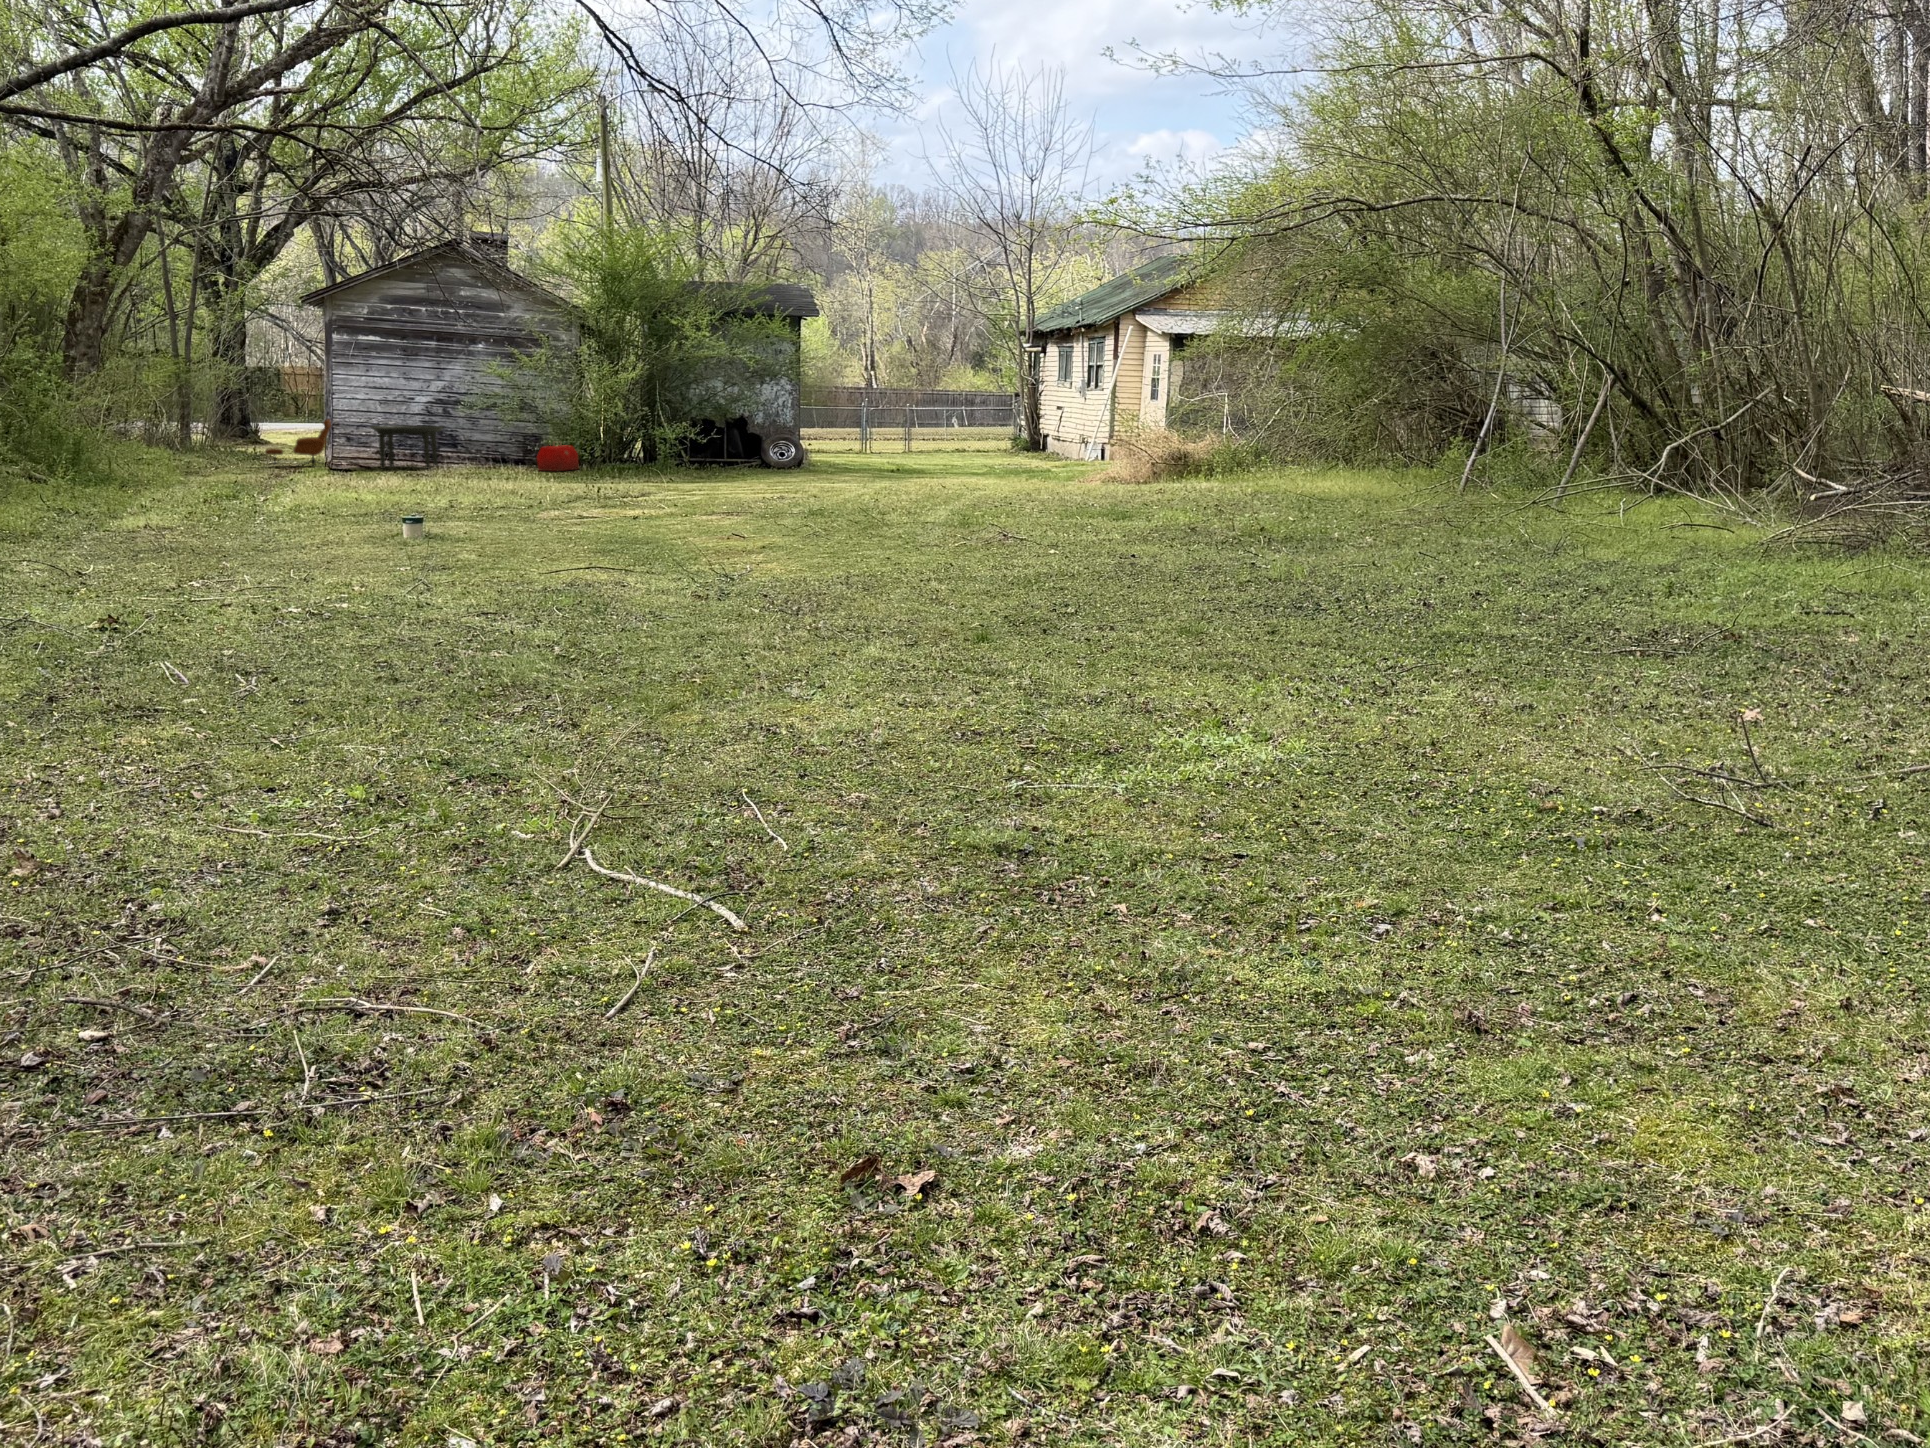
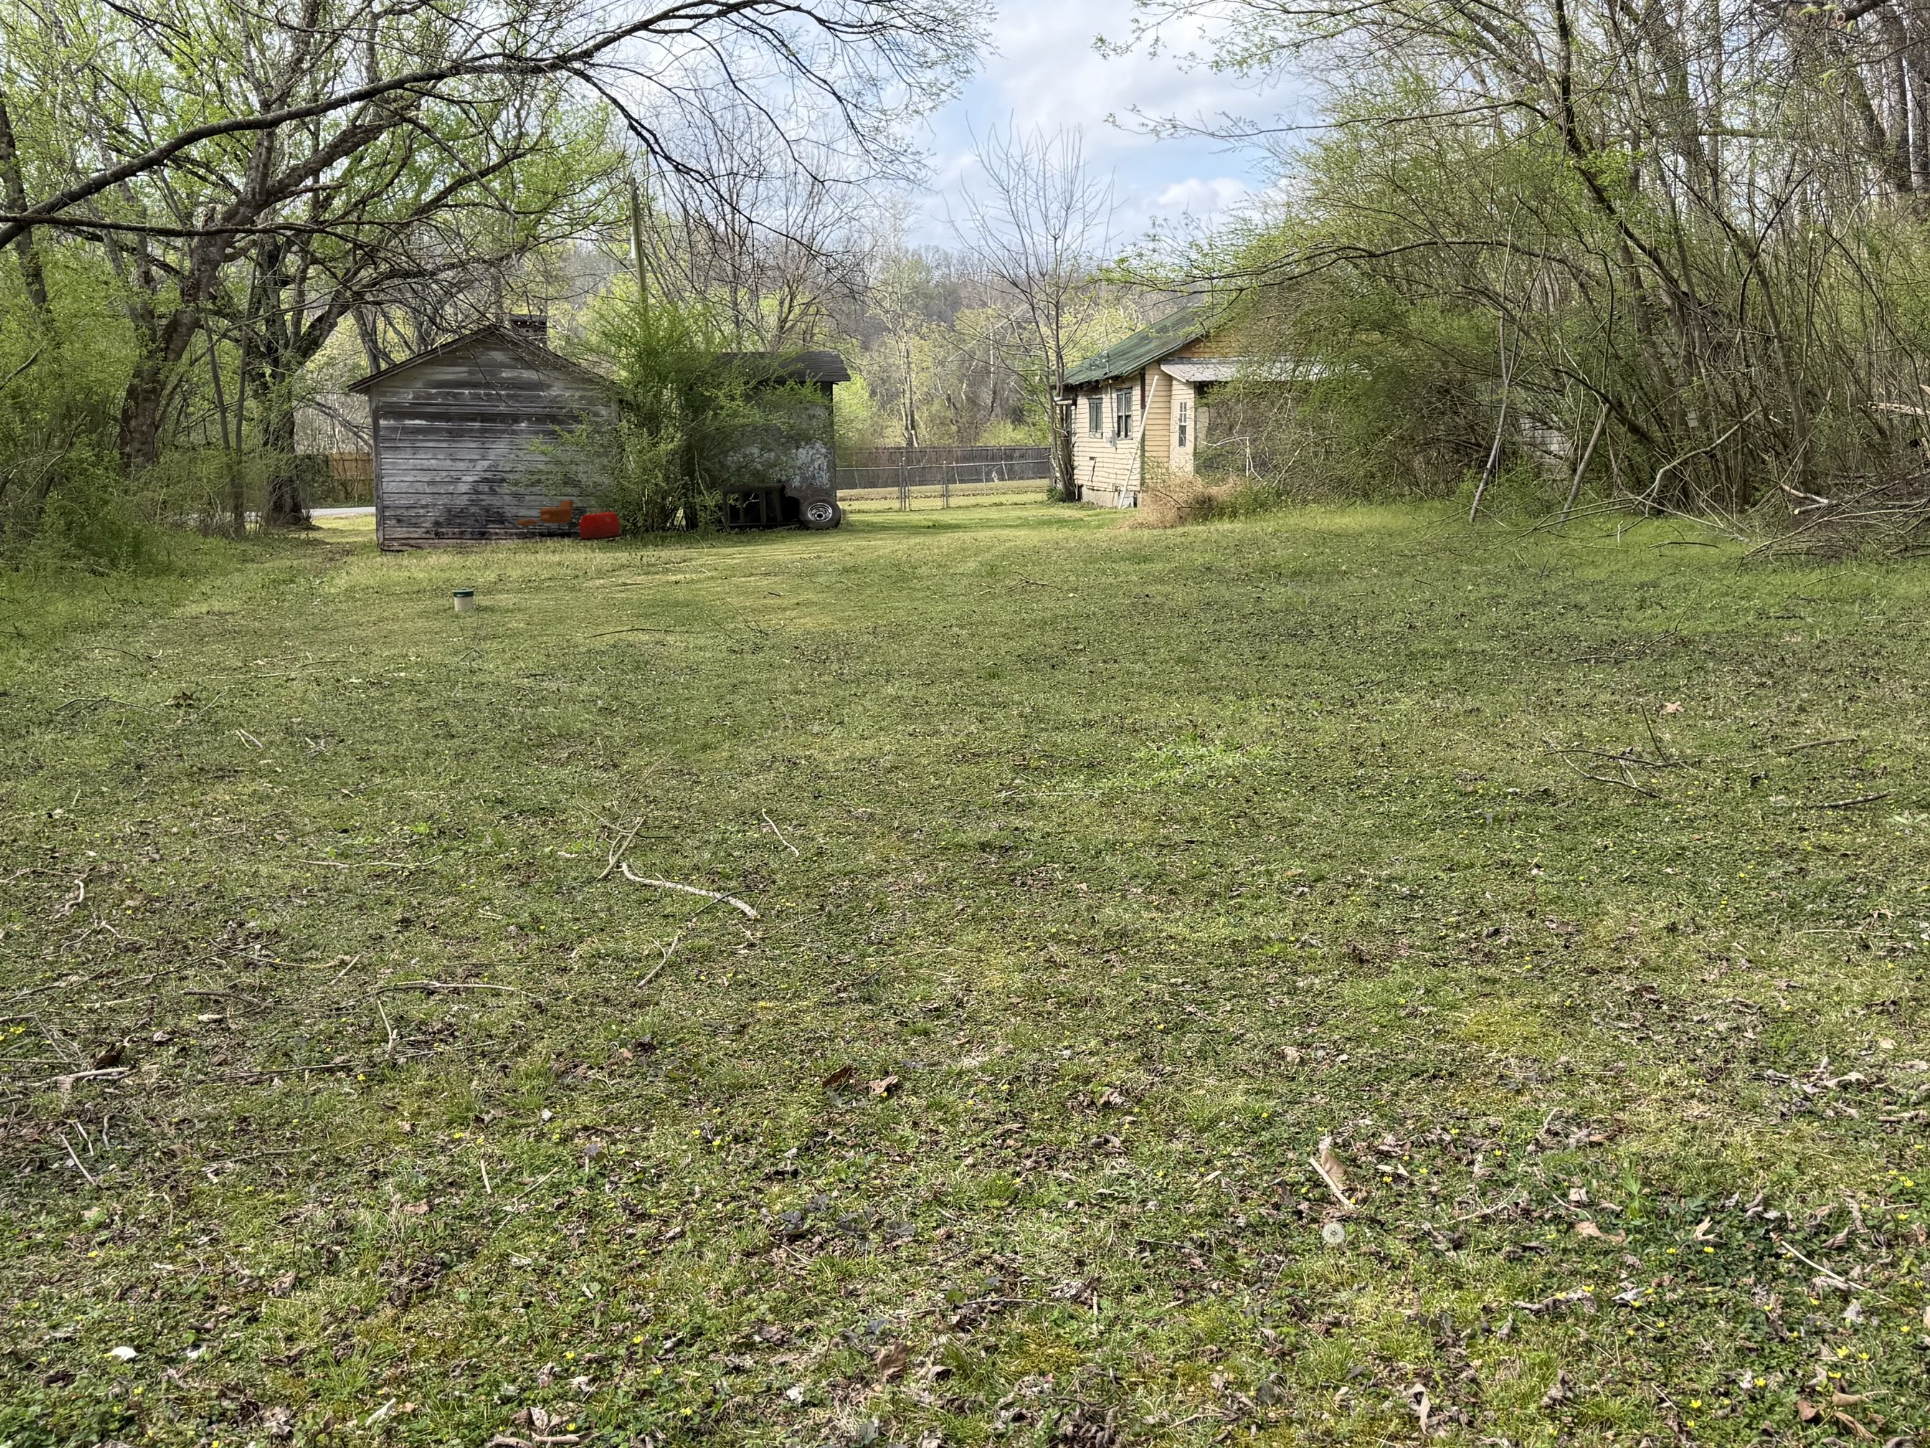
lounge chair: present [265,419,331,466] -> present [517,500,574,536]
round table: present [371,425,443,469] -> present [718,483,782,526]

